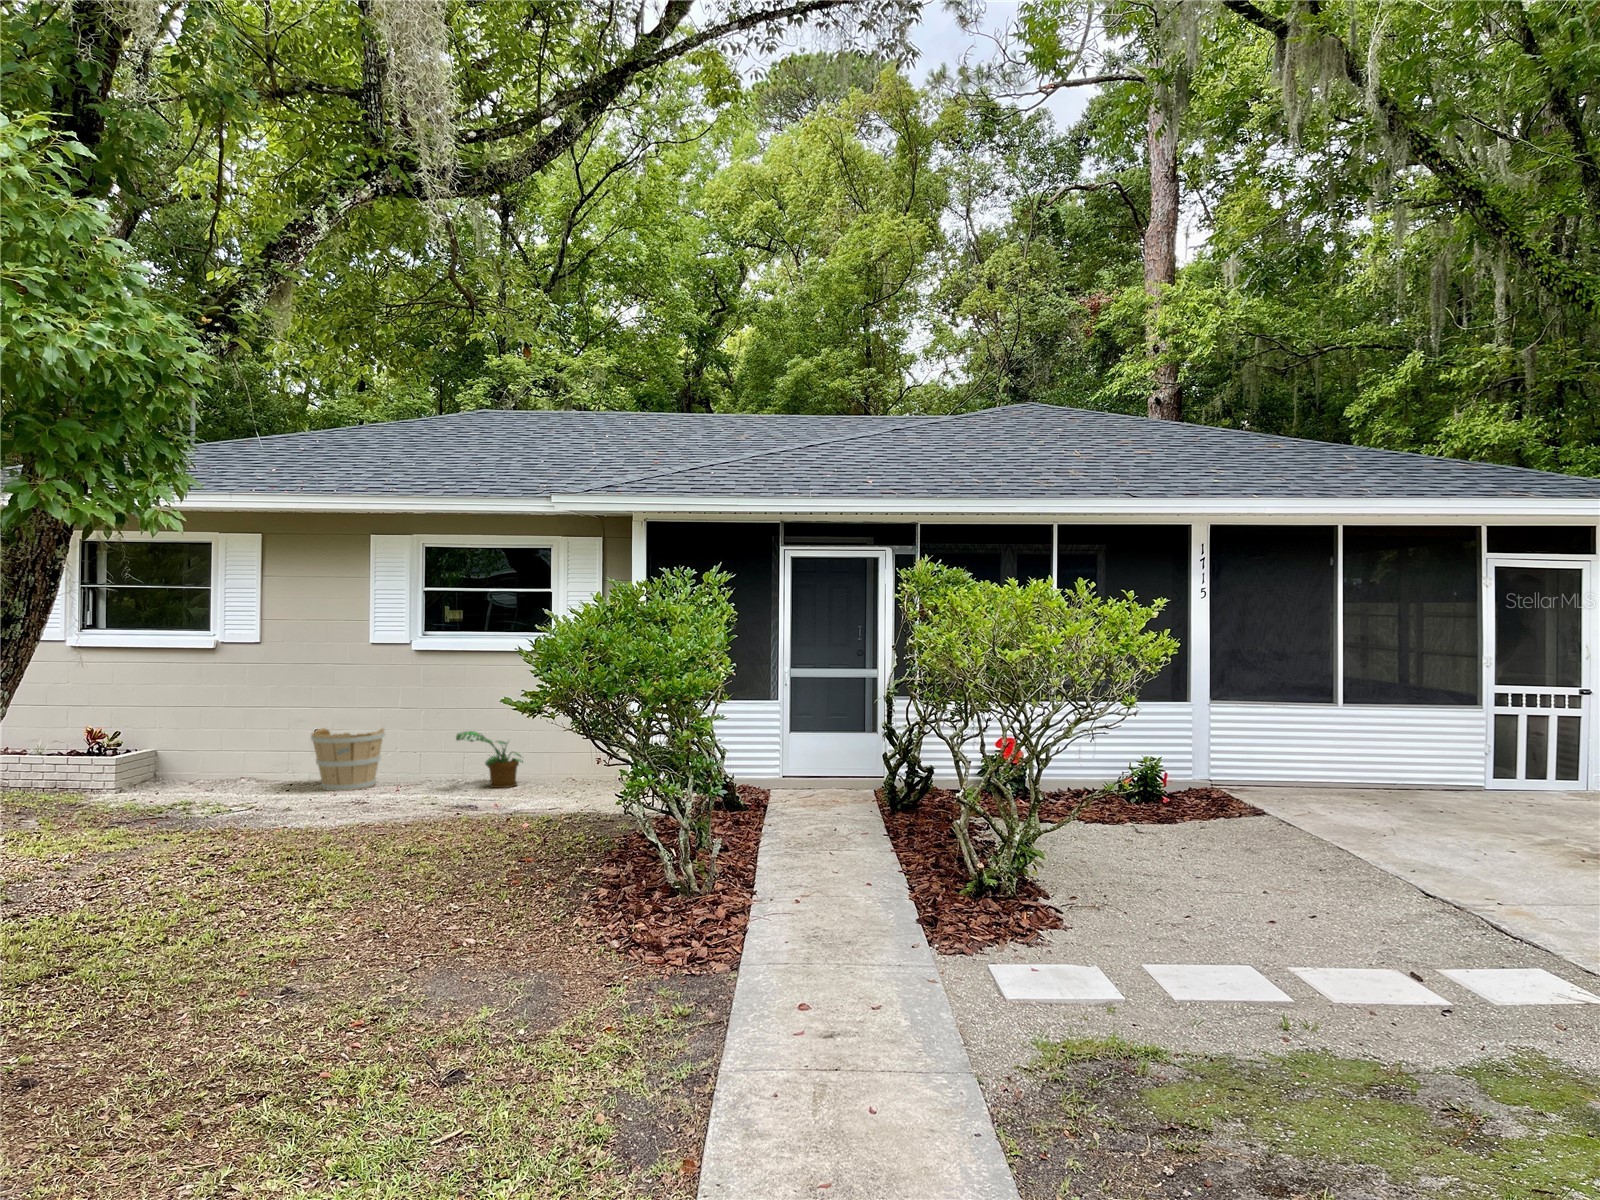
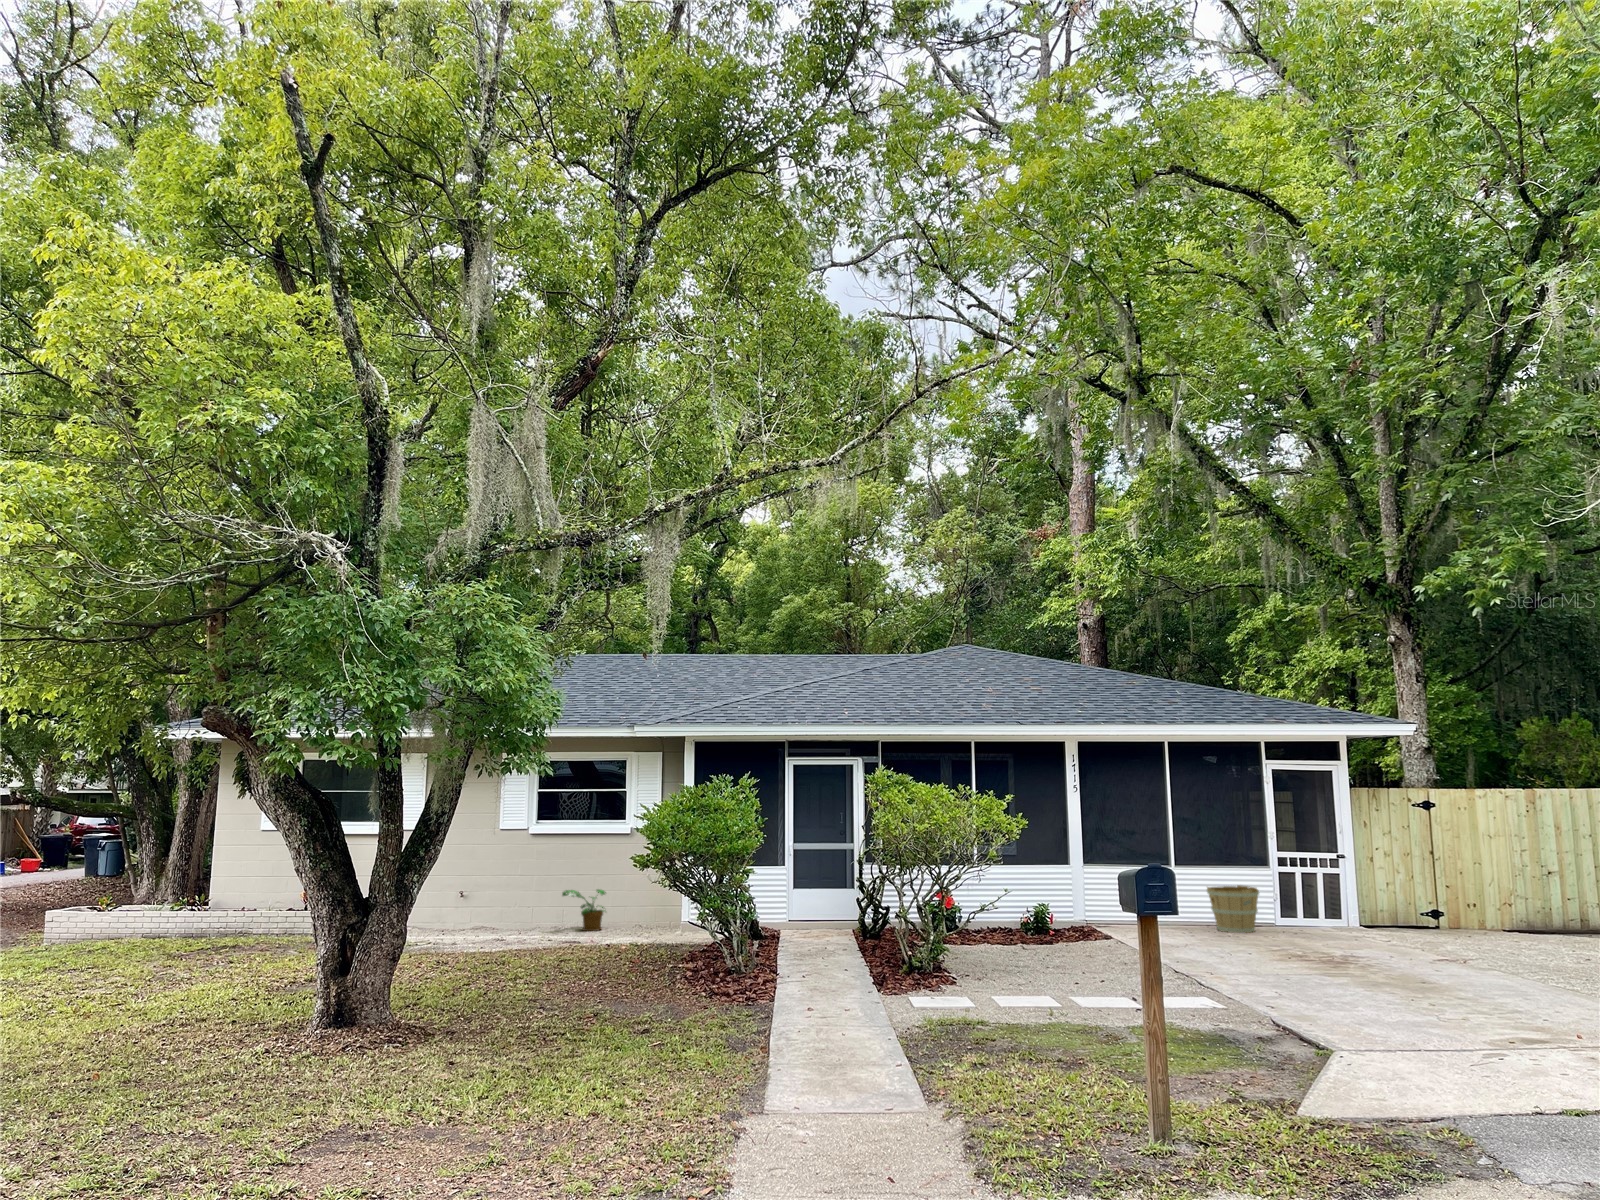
wooden bucket: present [311,728,385,791] -> present [1207,885,1259,933]

